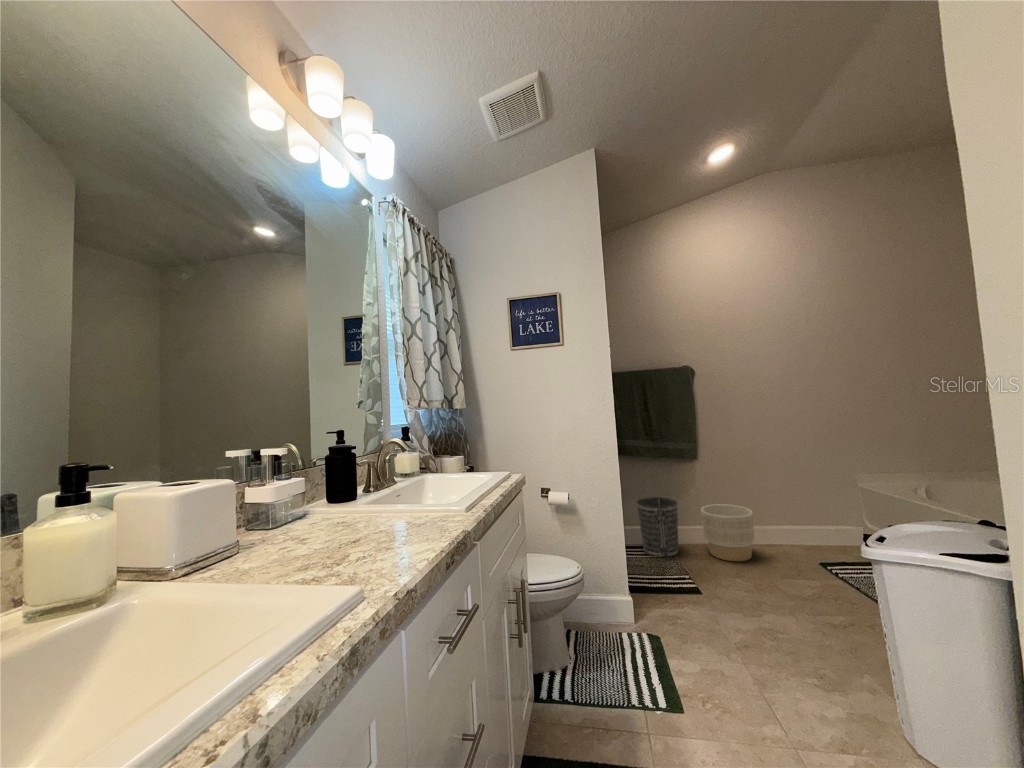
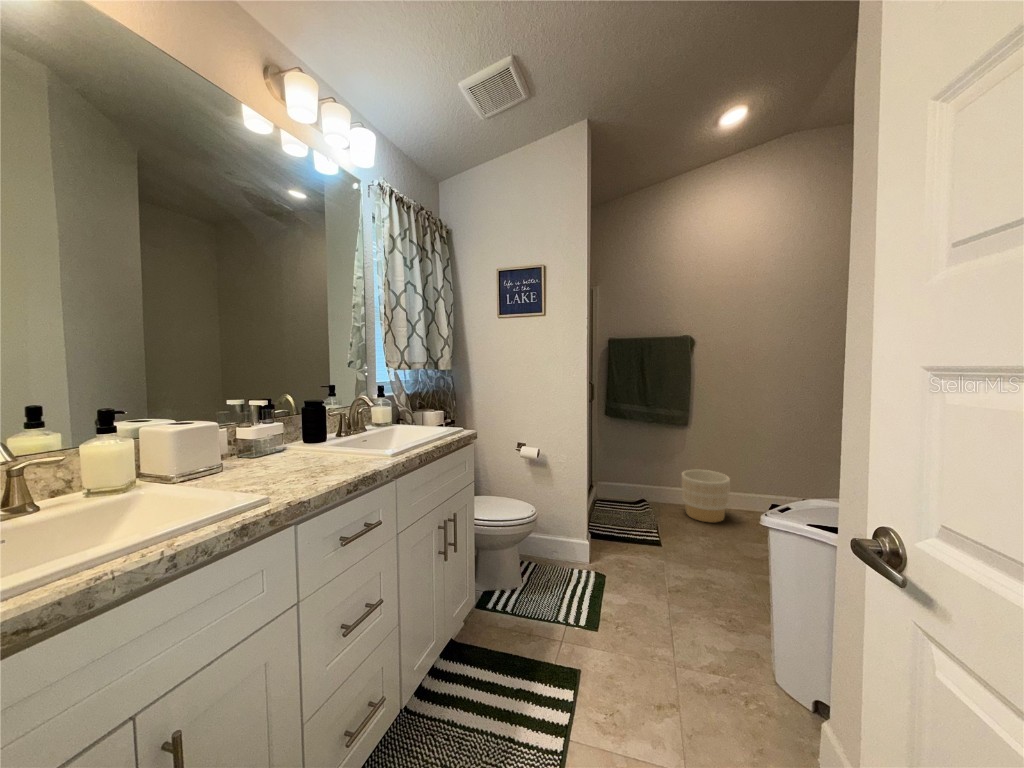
wastebasket: present [637,497,679,557] -> none [623,458,660,512]

